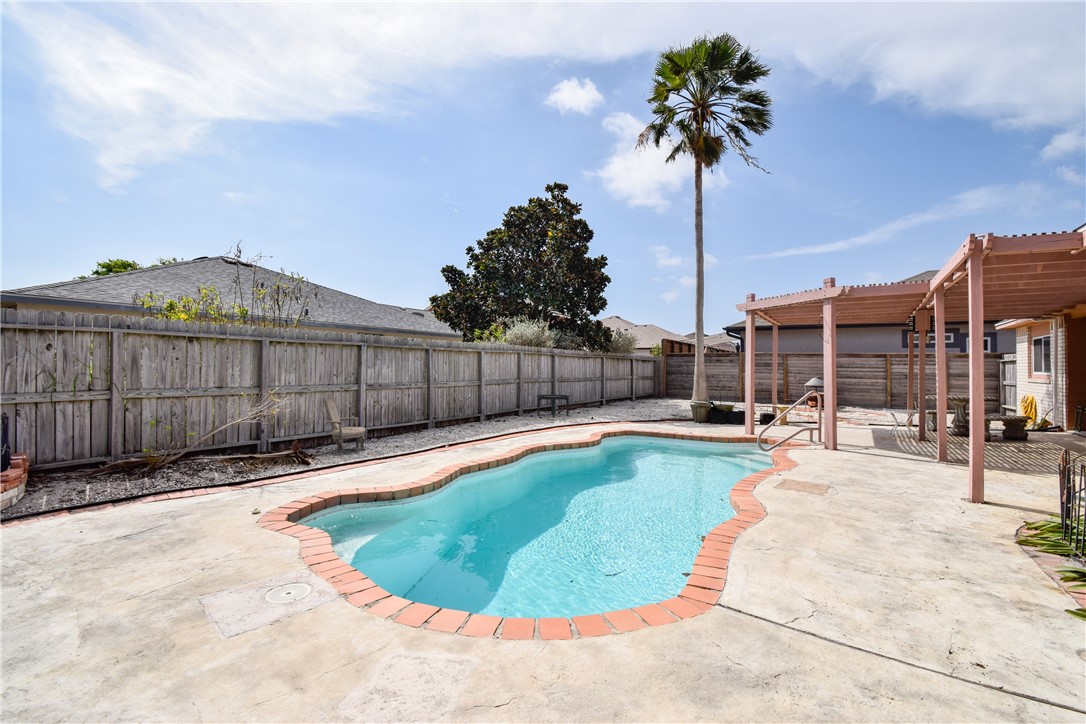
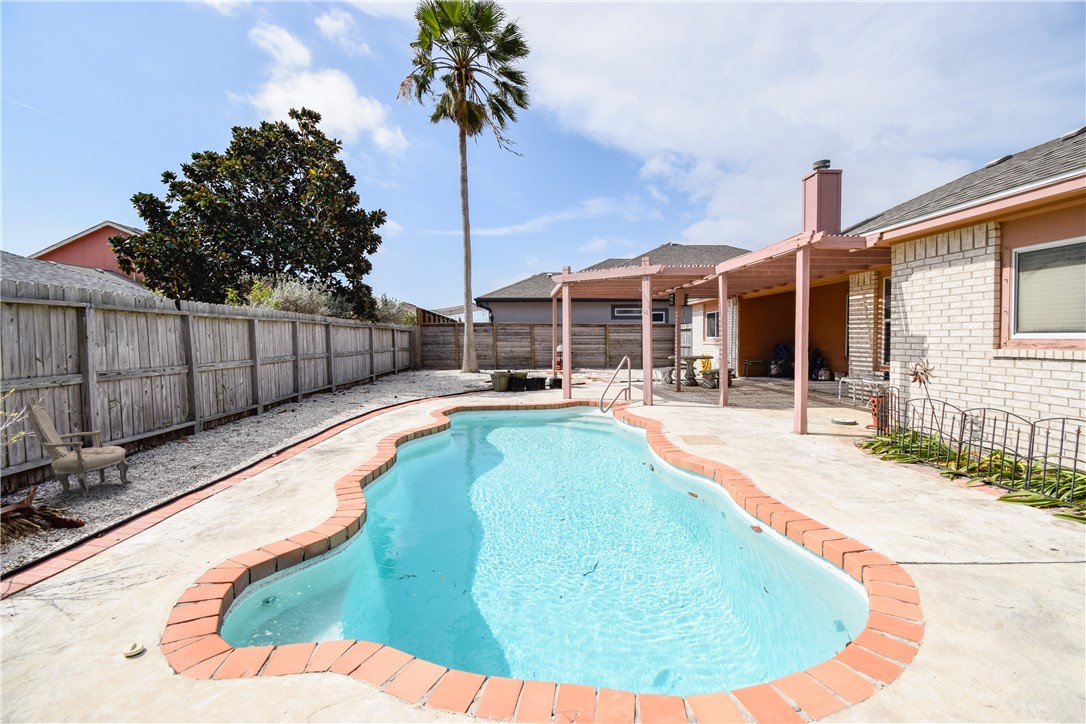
round table: present [536,395,570,417] -> none [316,372,360,399]

